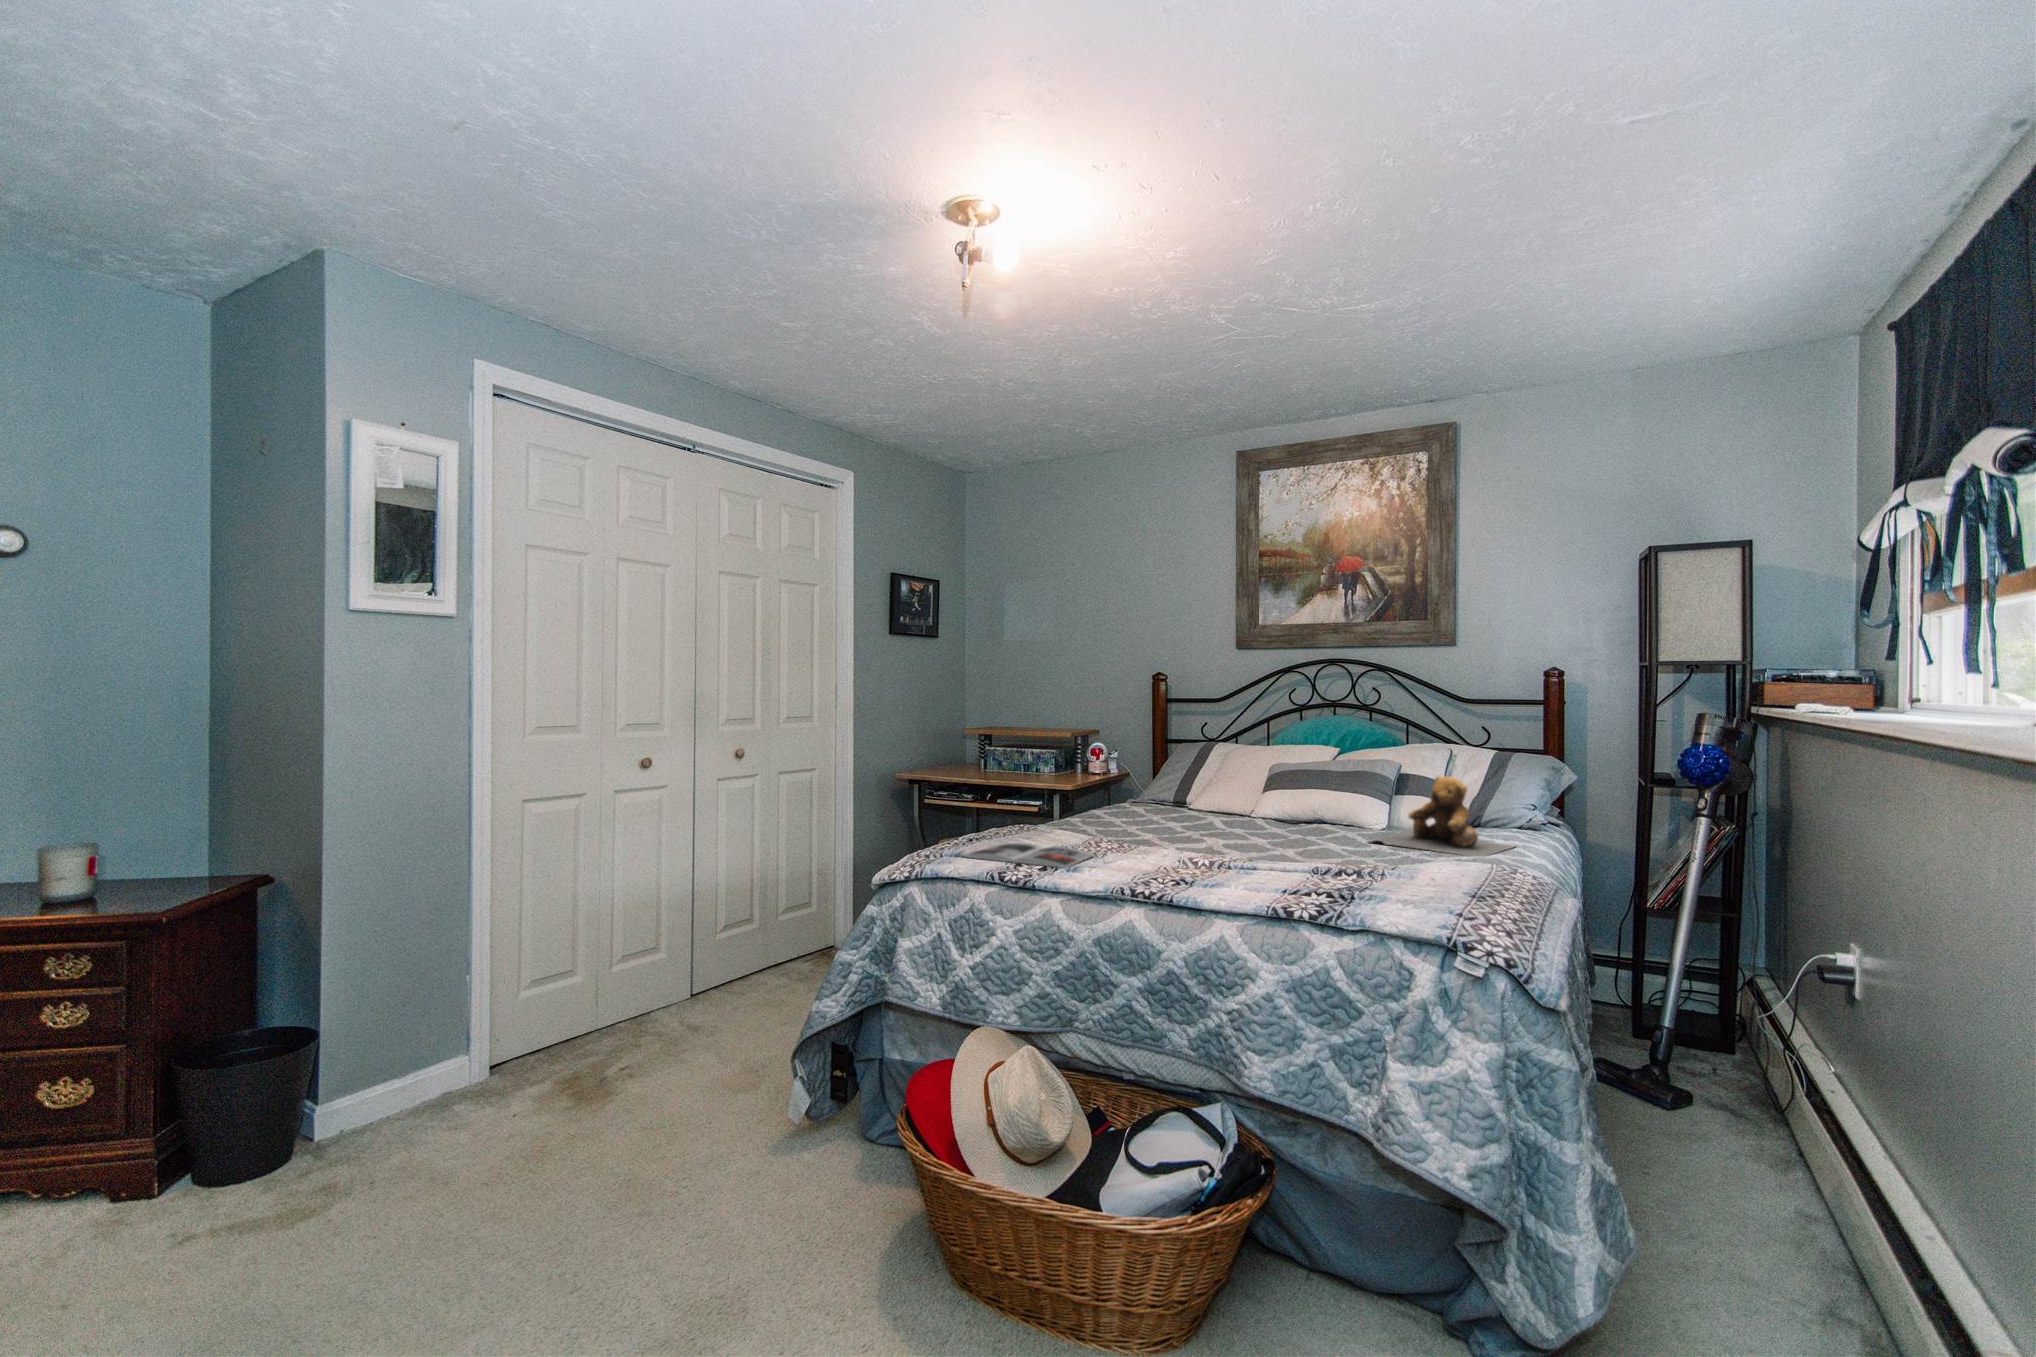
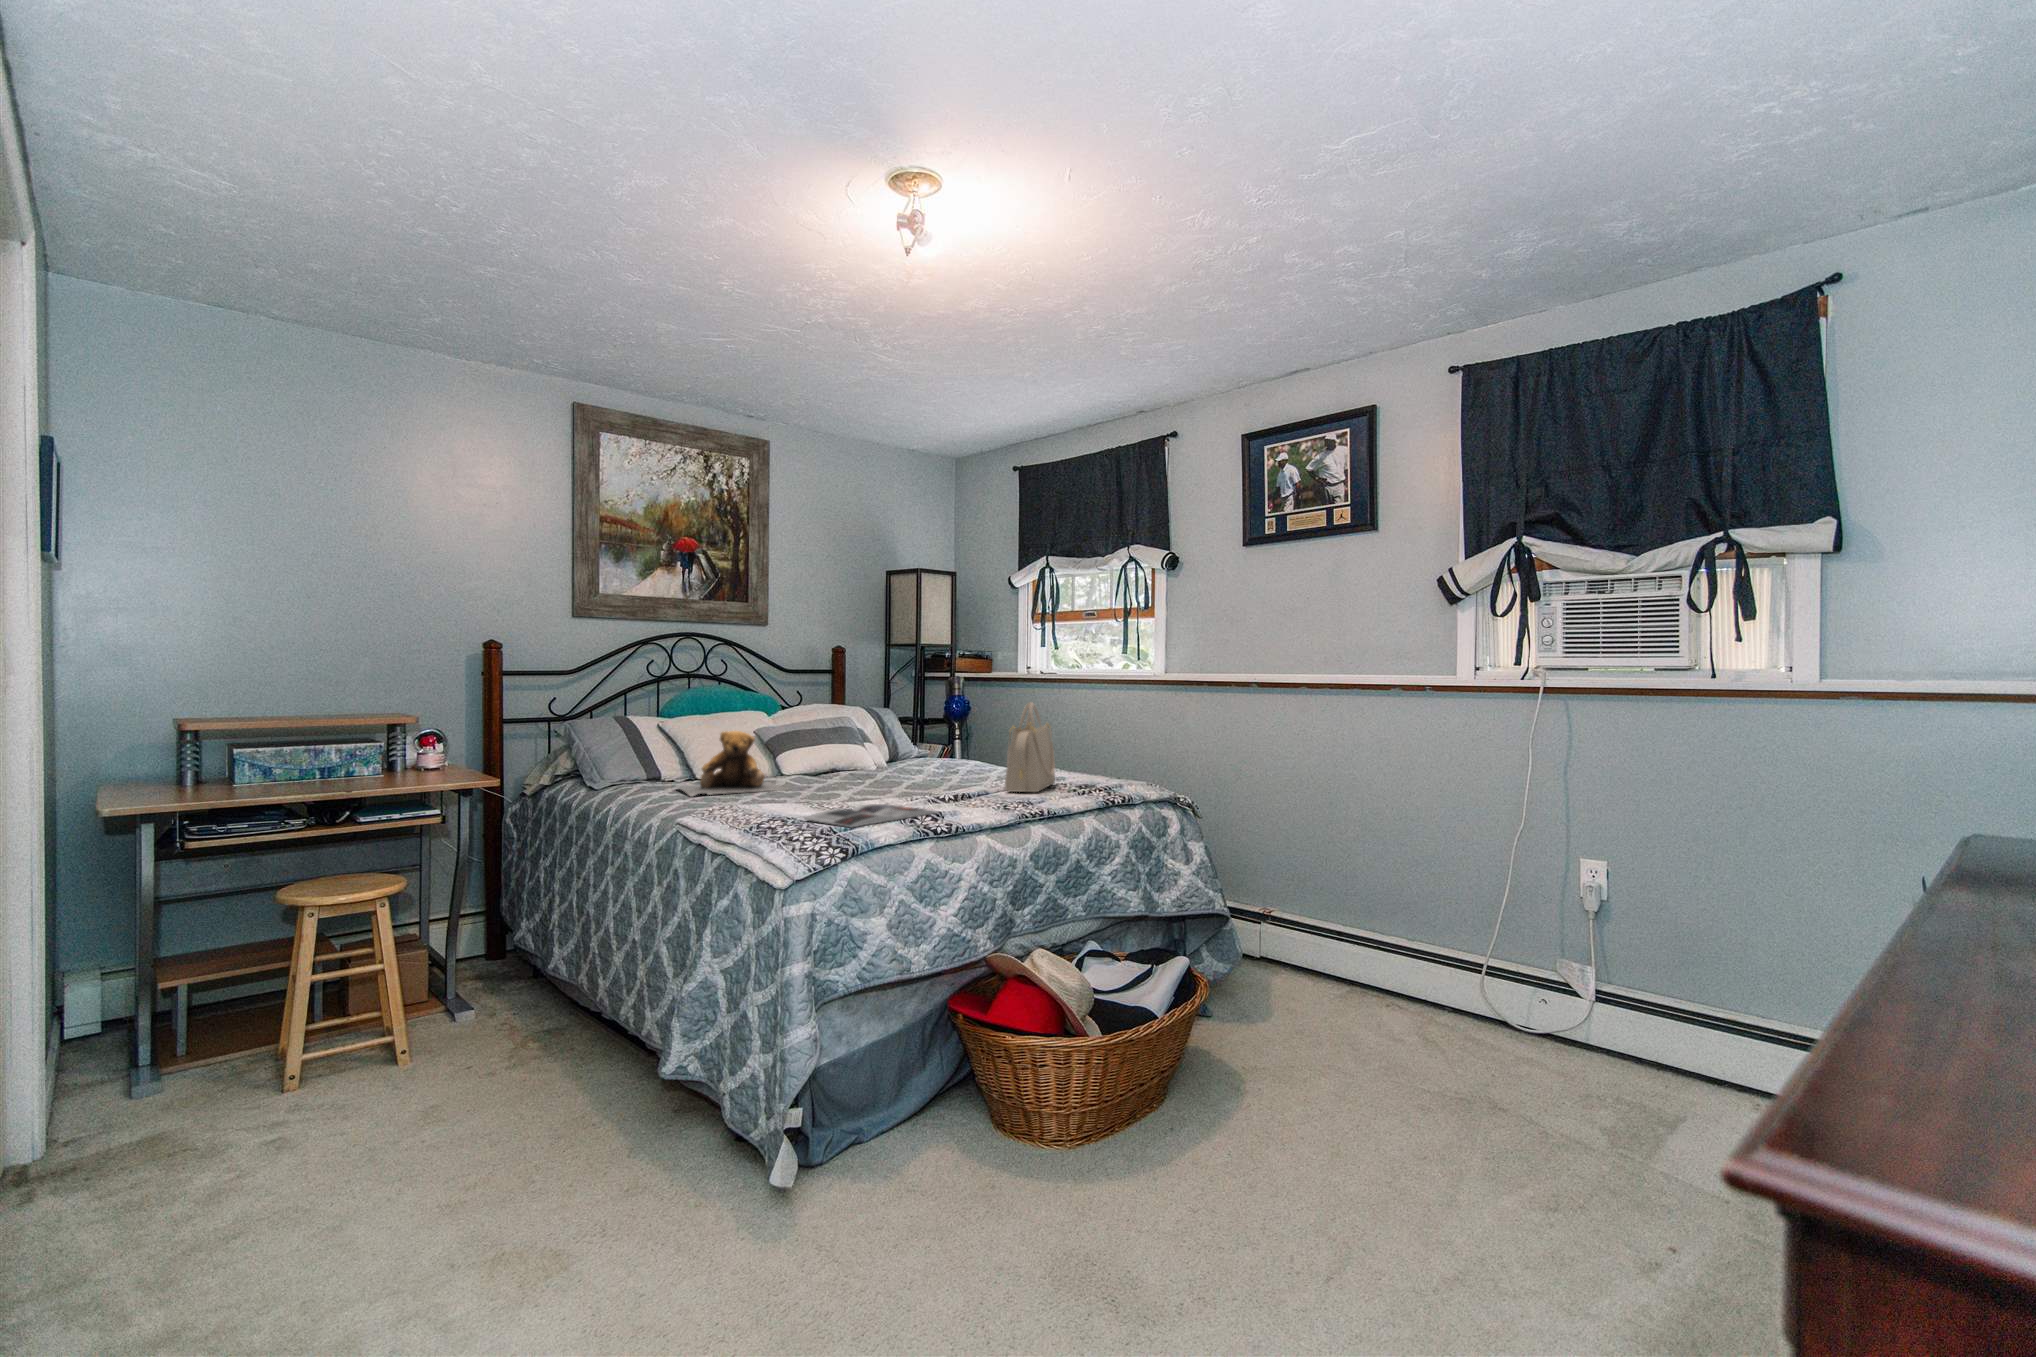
handbag: none [1249,759,1374,885] -> present [1005,702,1055,792]
teddy bear: present [1368,776,1514,857] -> present [678,731,786,796]

